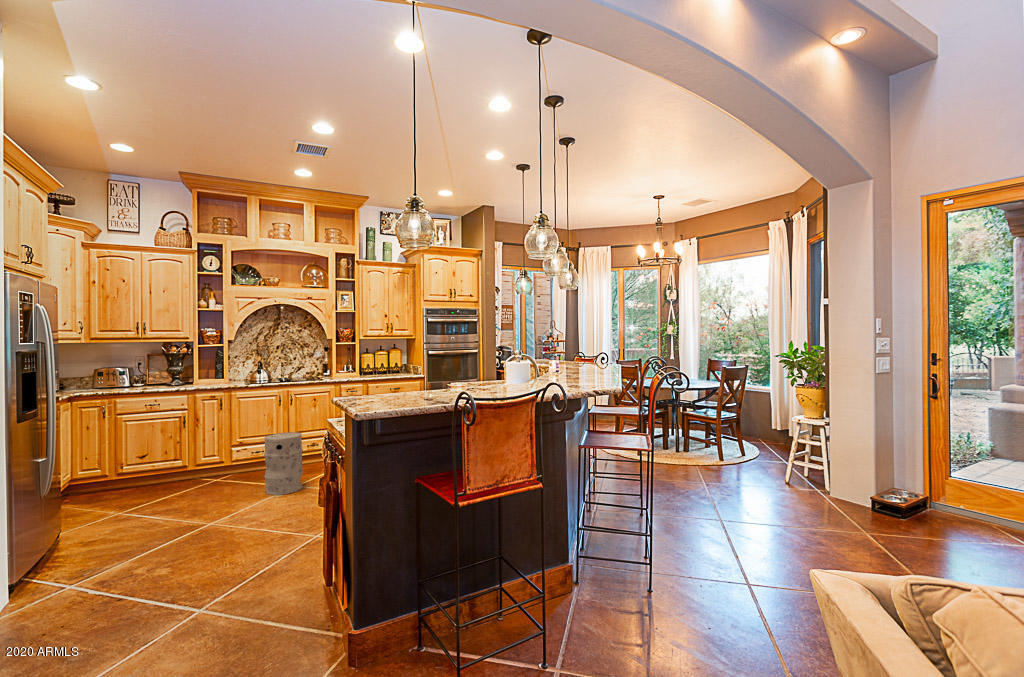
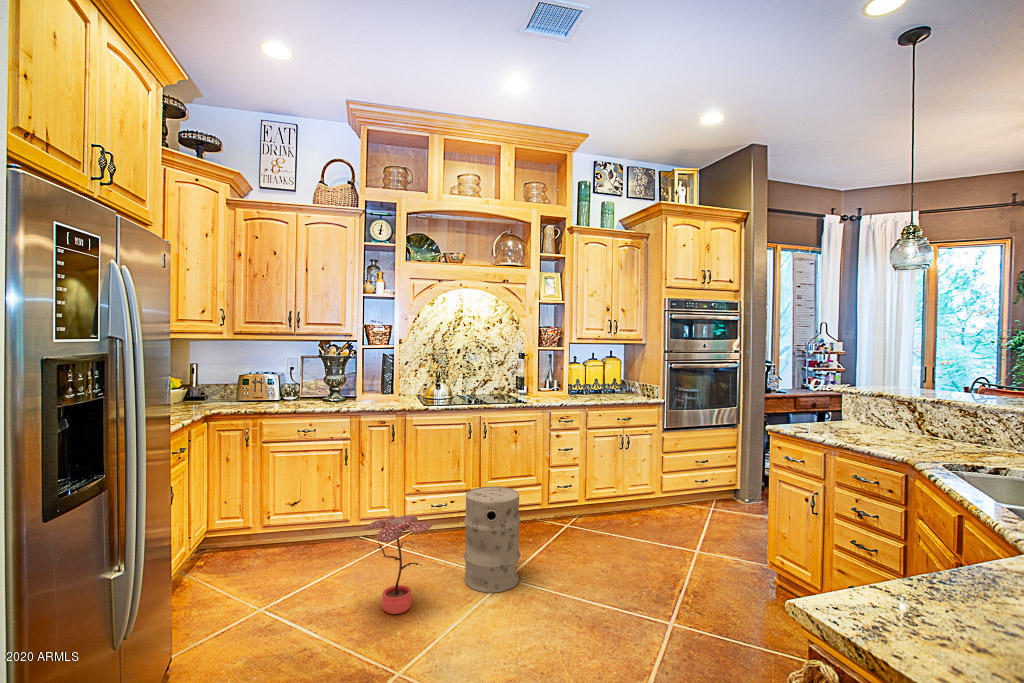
potted plant: none [189,451,236,509] -> present [364,515,432,614]

